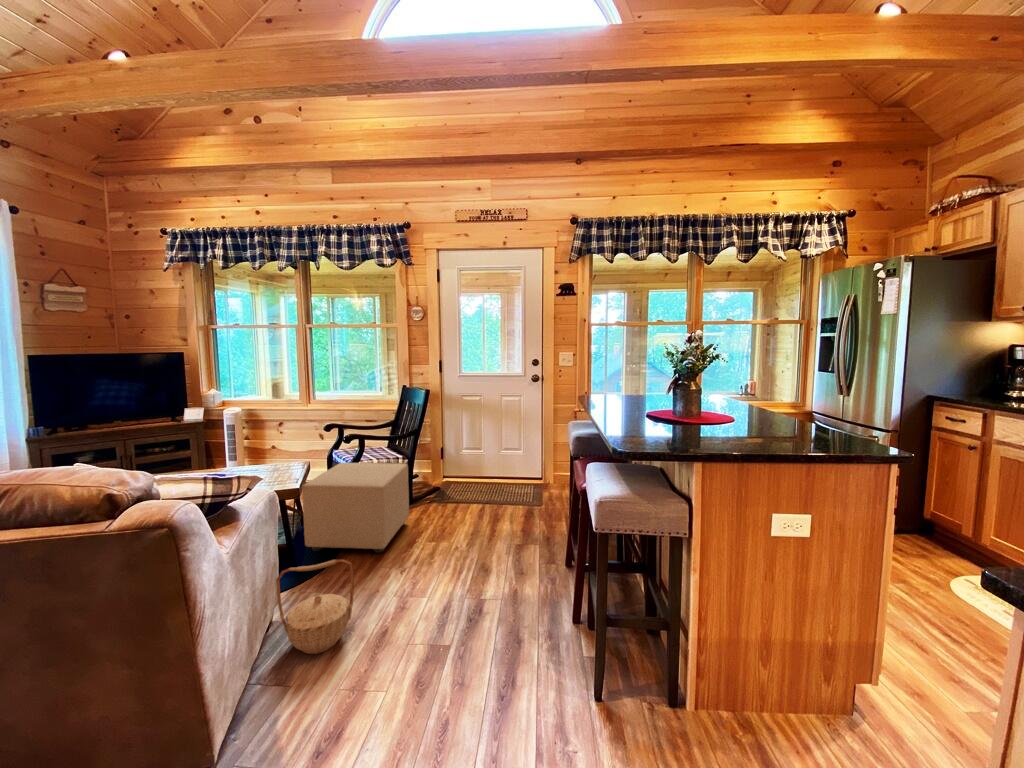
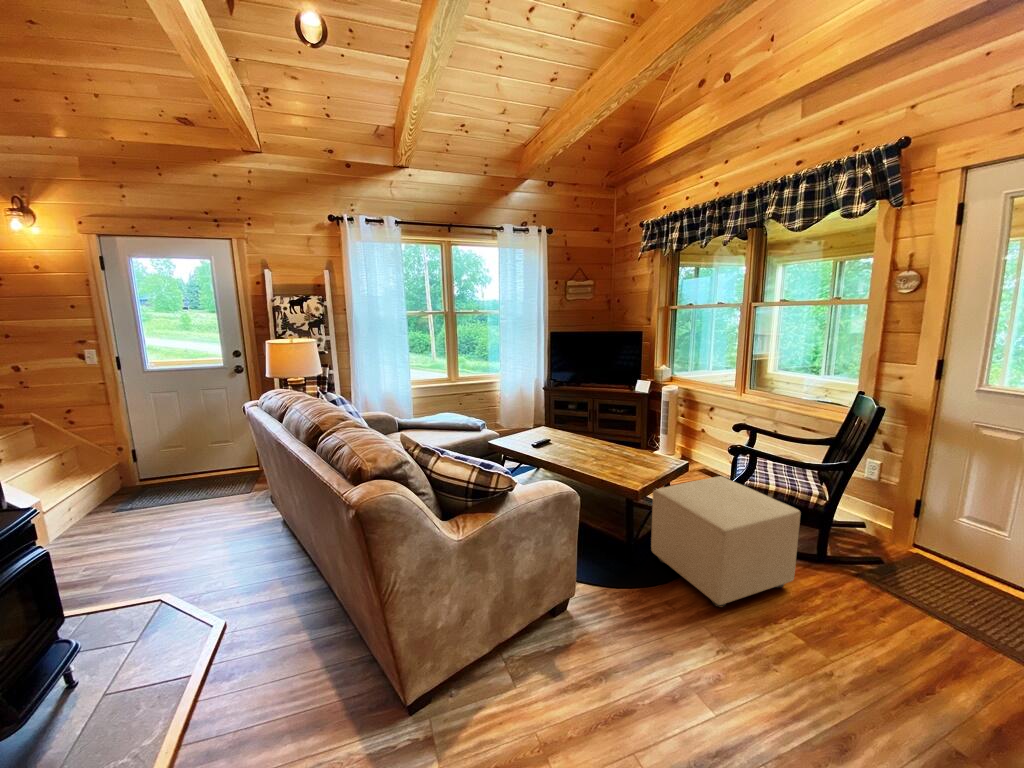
basket: present [276,560,354,654] -> none [549,572,610,676]

